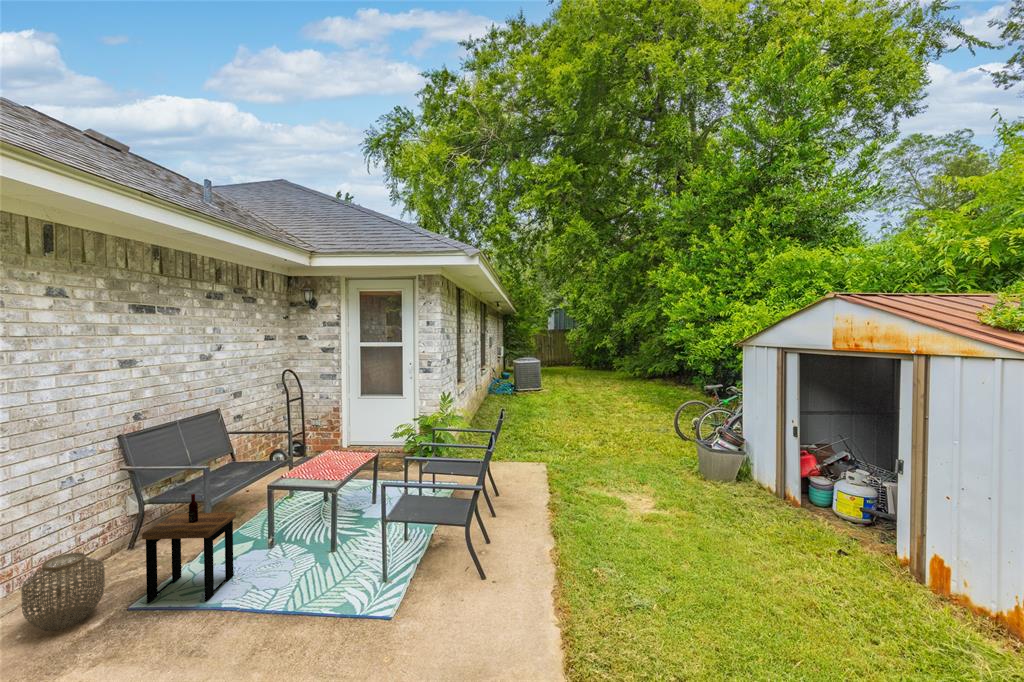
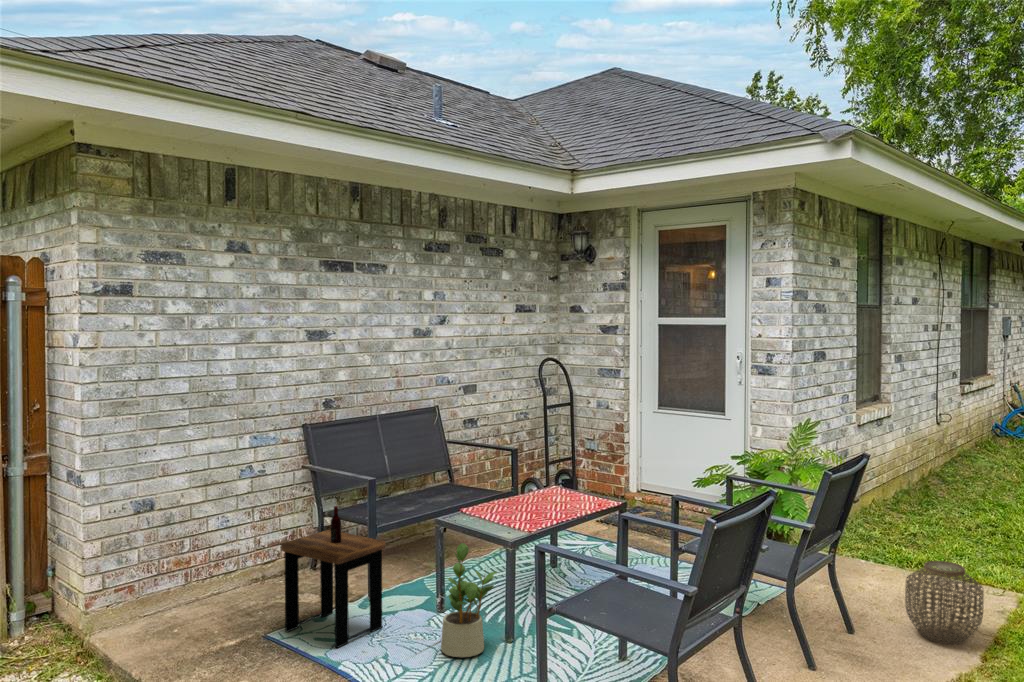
potted plant: none [290,501,328,580] -> present [441,543,497,657]
woven basket: present [21,552,105,631] -> present [905,561,984,644]

